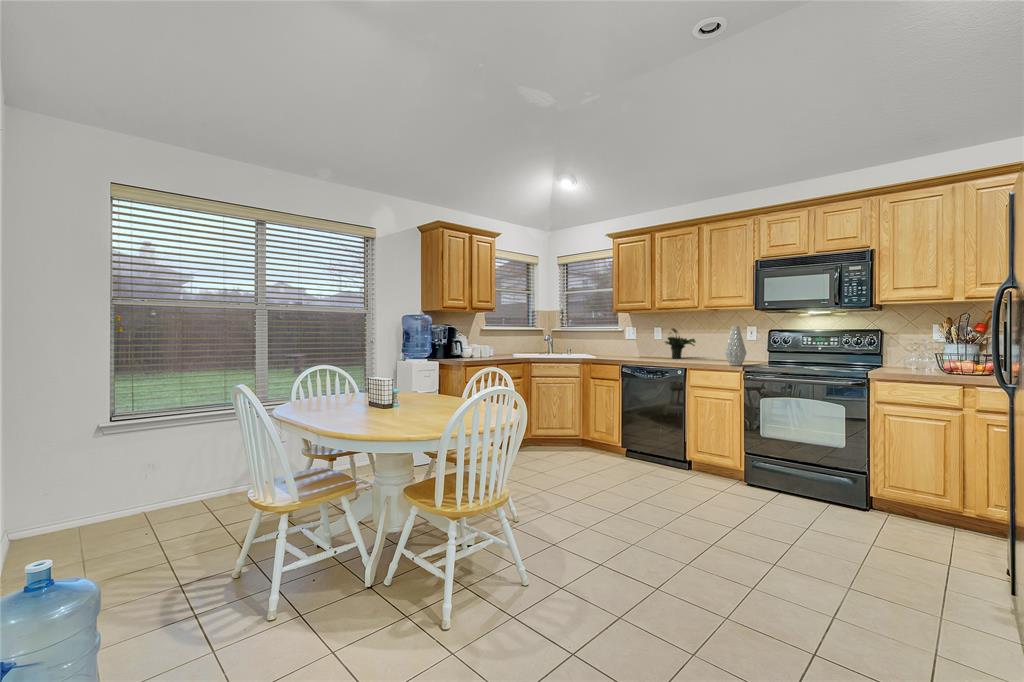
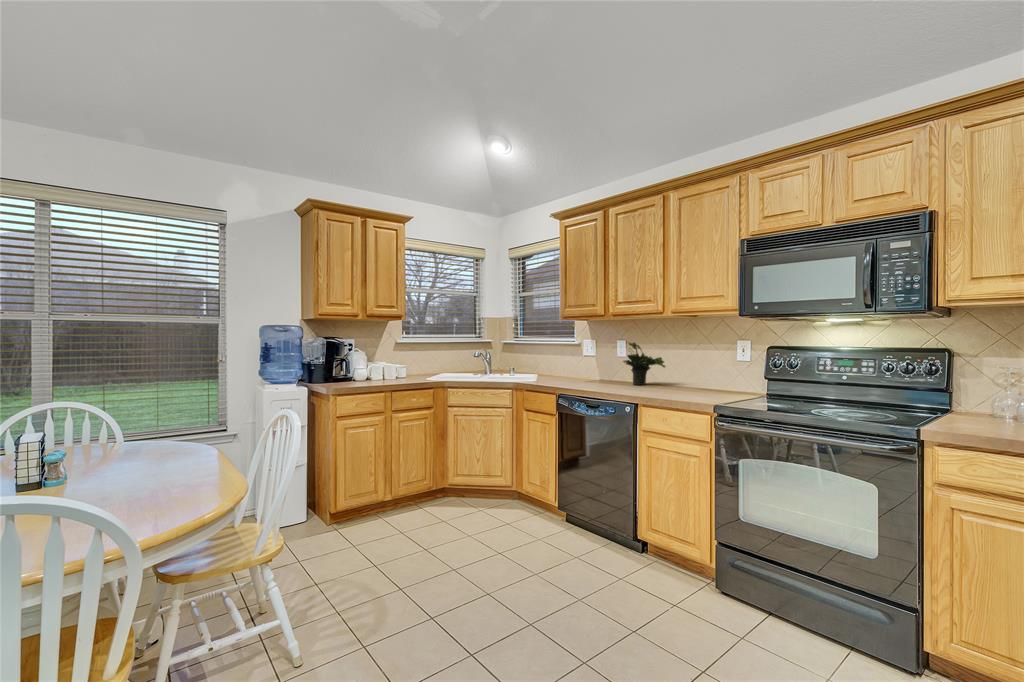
vase: present [725,326,746,366] -> none [692,342,725,403]

